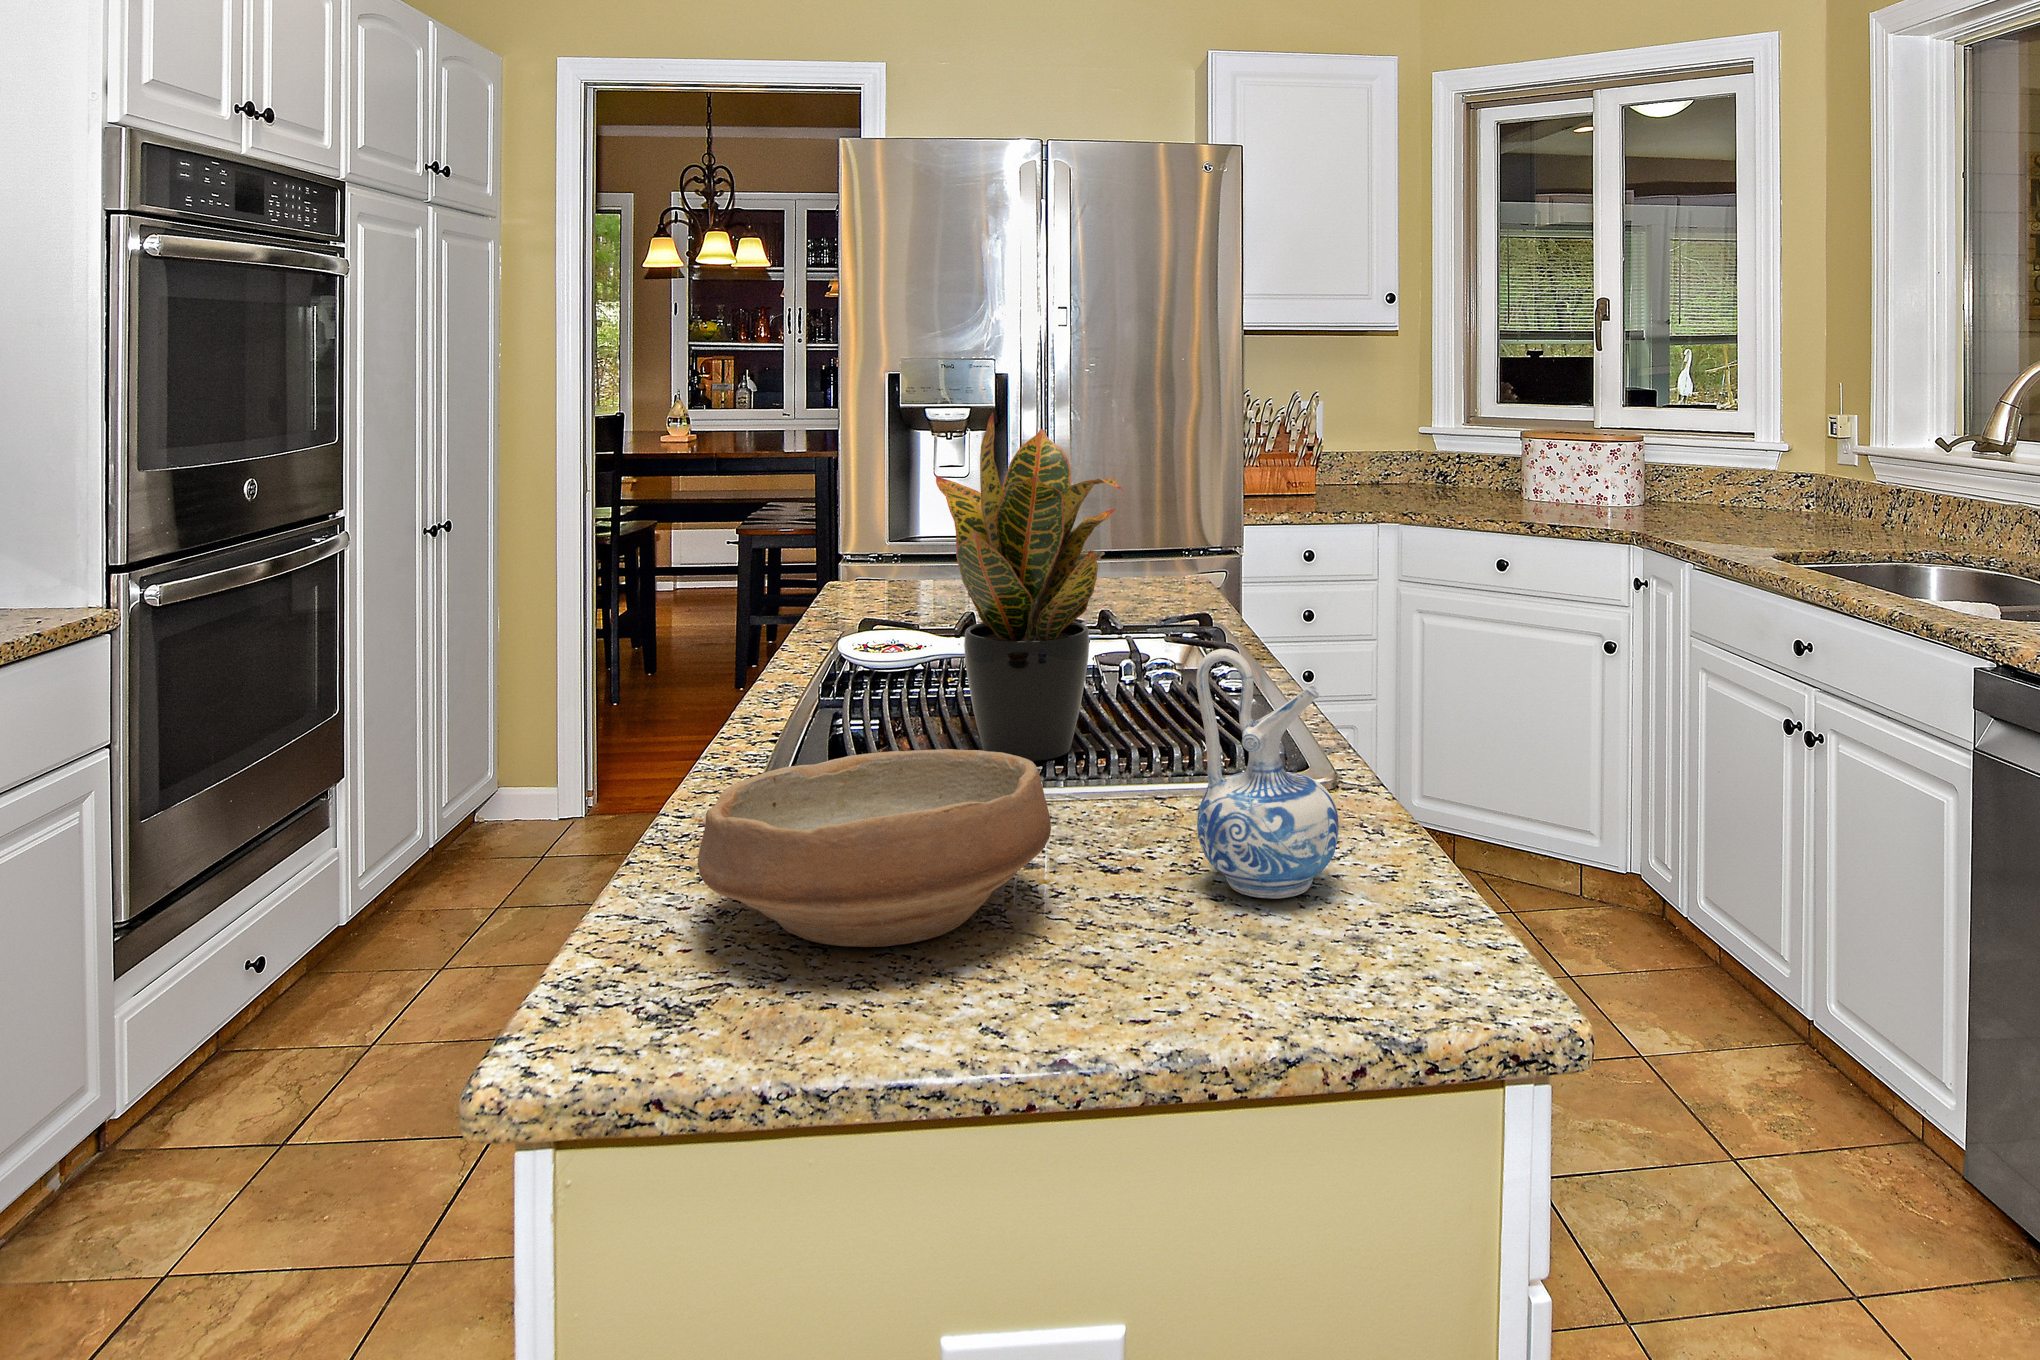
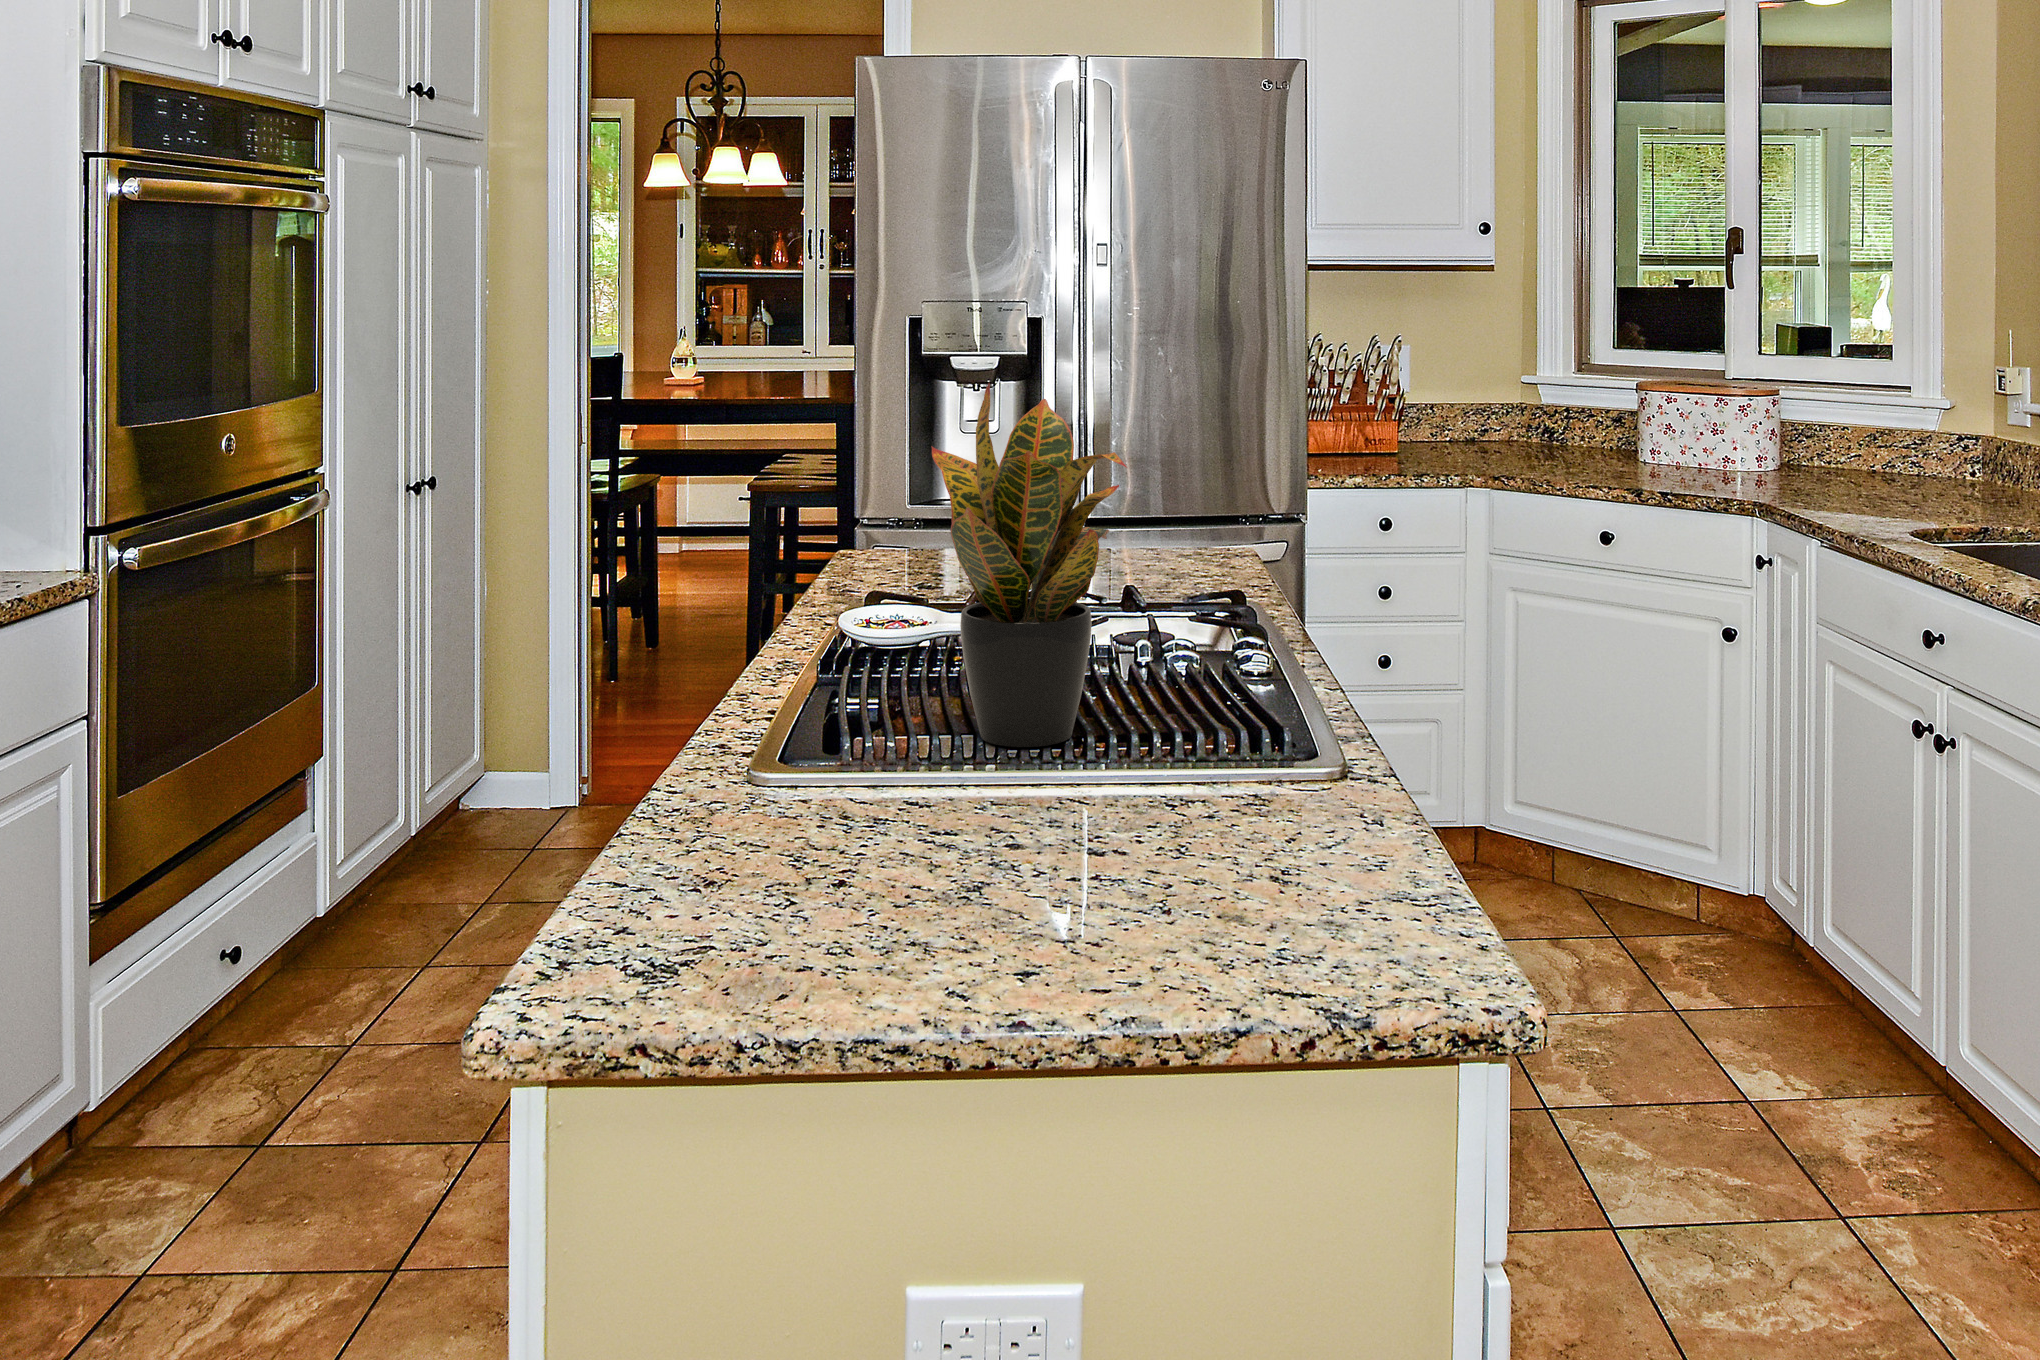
ceramic pitcher: present [1196,649,1339,899] -> none [1178,635,1321,885]
bowl: present [698,749,1051,947] -> none [683,731,1029,918]

